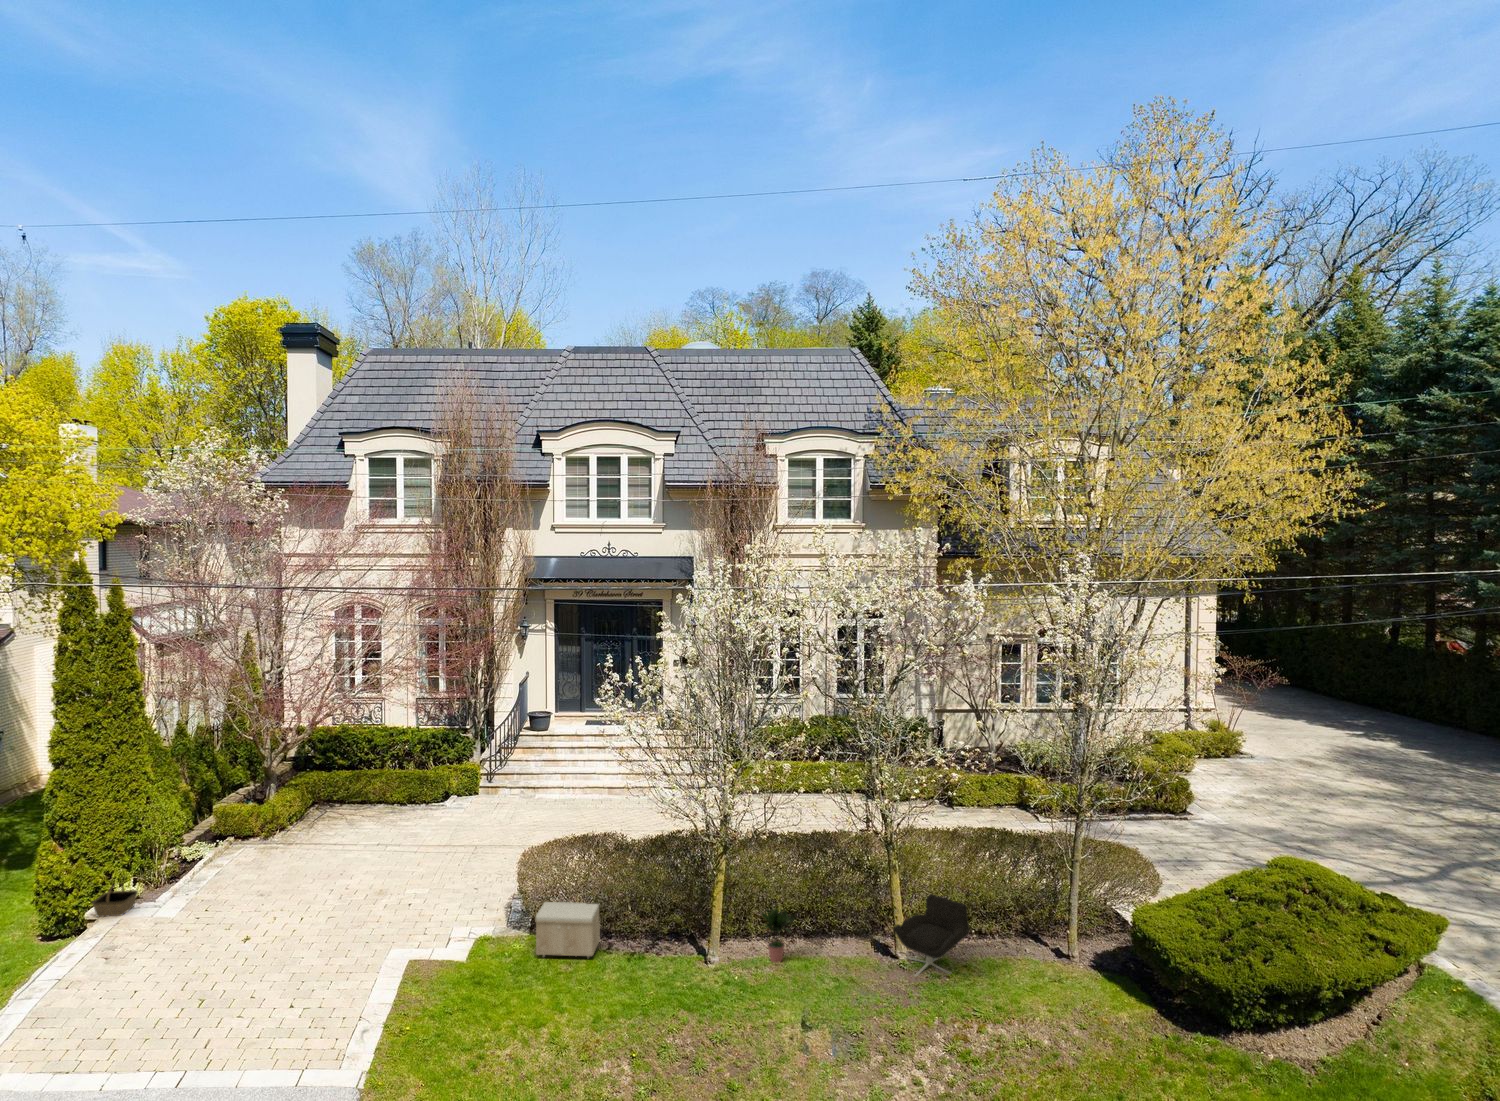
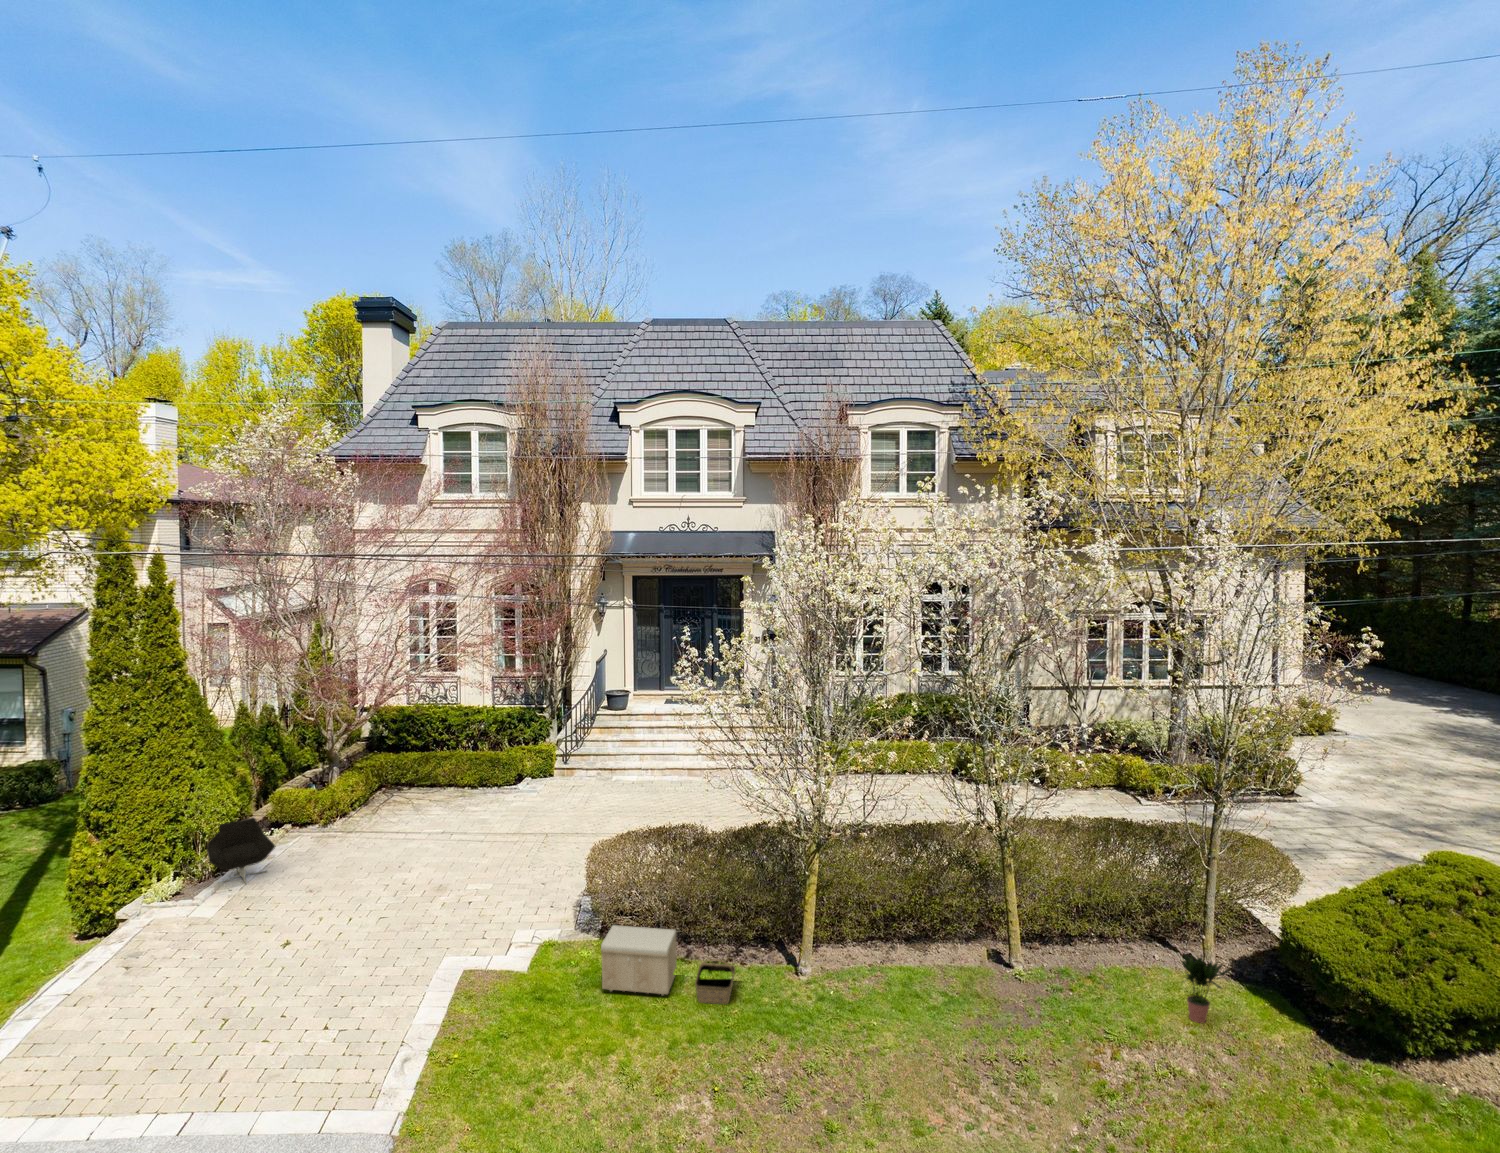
basket: present [92,883,138,917] -> present [695,959,735,1004]
lounge chair: present [894,894,969,976] -> present [207,818,276,884]
potted plant: present [762,909,795,963] -> present [1182,954,1229,1023]

